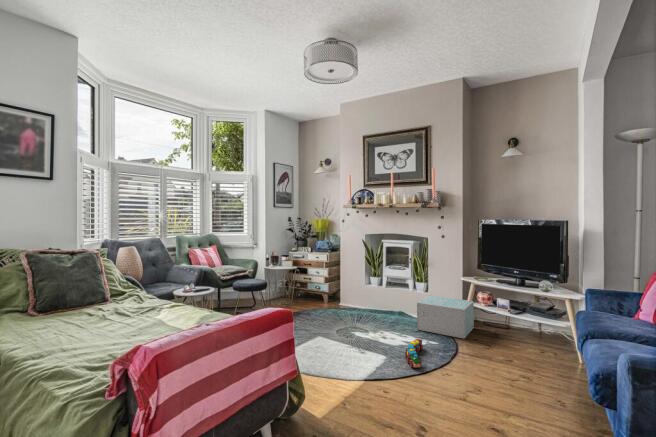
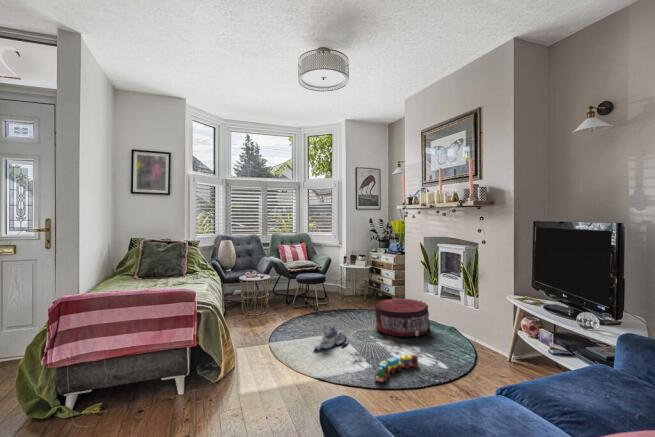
pouf: none [340,293,392,329] -> present [375,298,430,337]
storage box: present [417,295,474,338] -> none [445,312,524,370]
plush toy: none [319,326,345,357] -> present [314,322,349,350]

